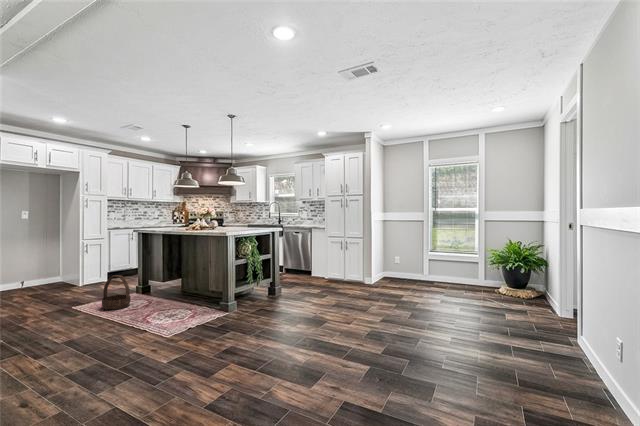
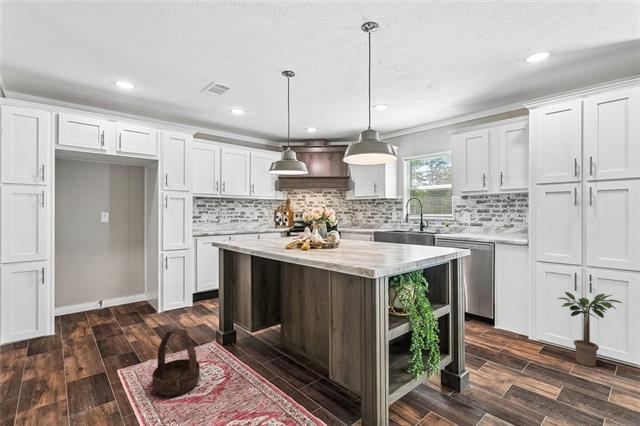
potted plant: none [332,248,355,284] -> present [558,292,622,366]

